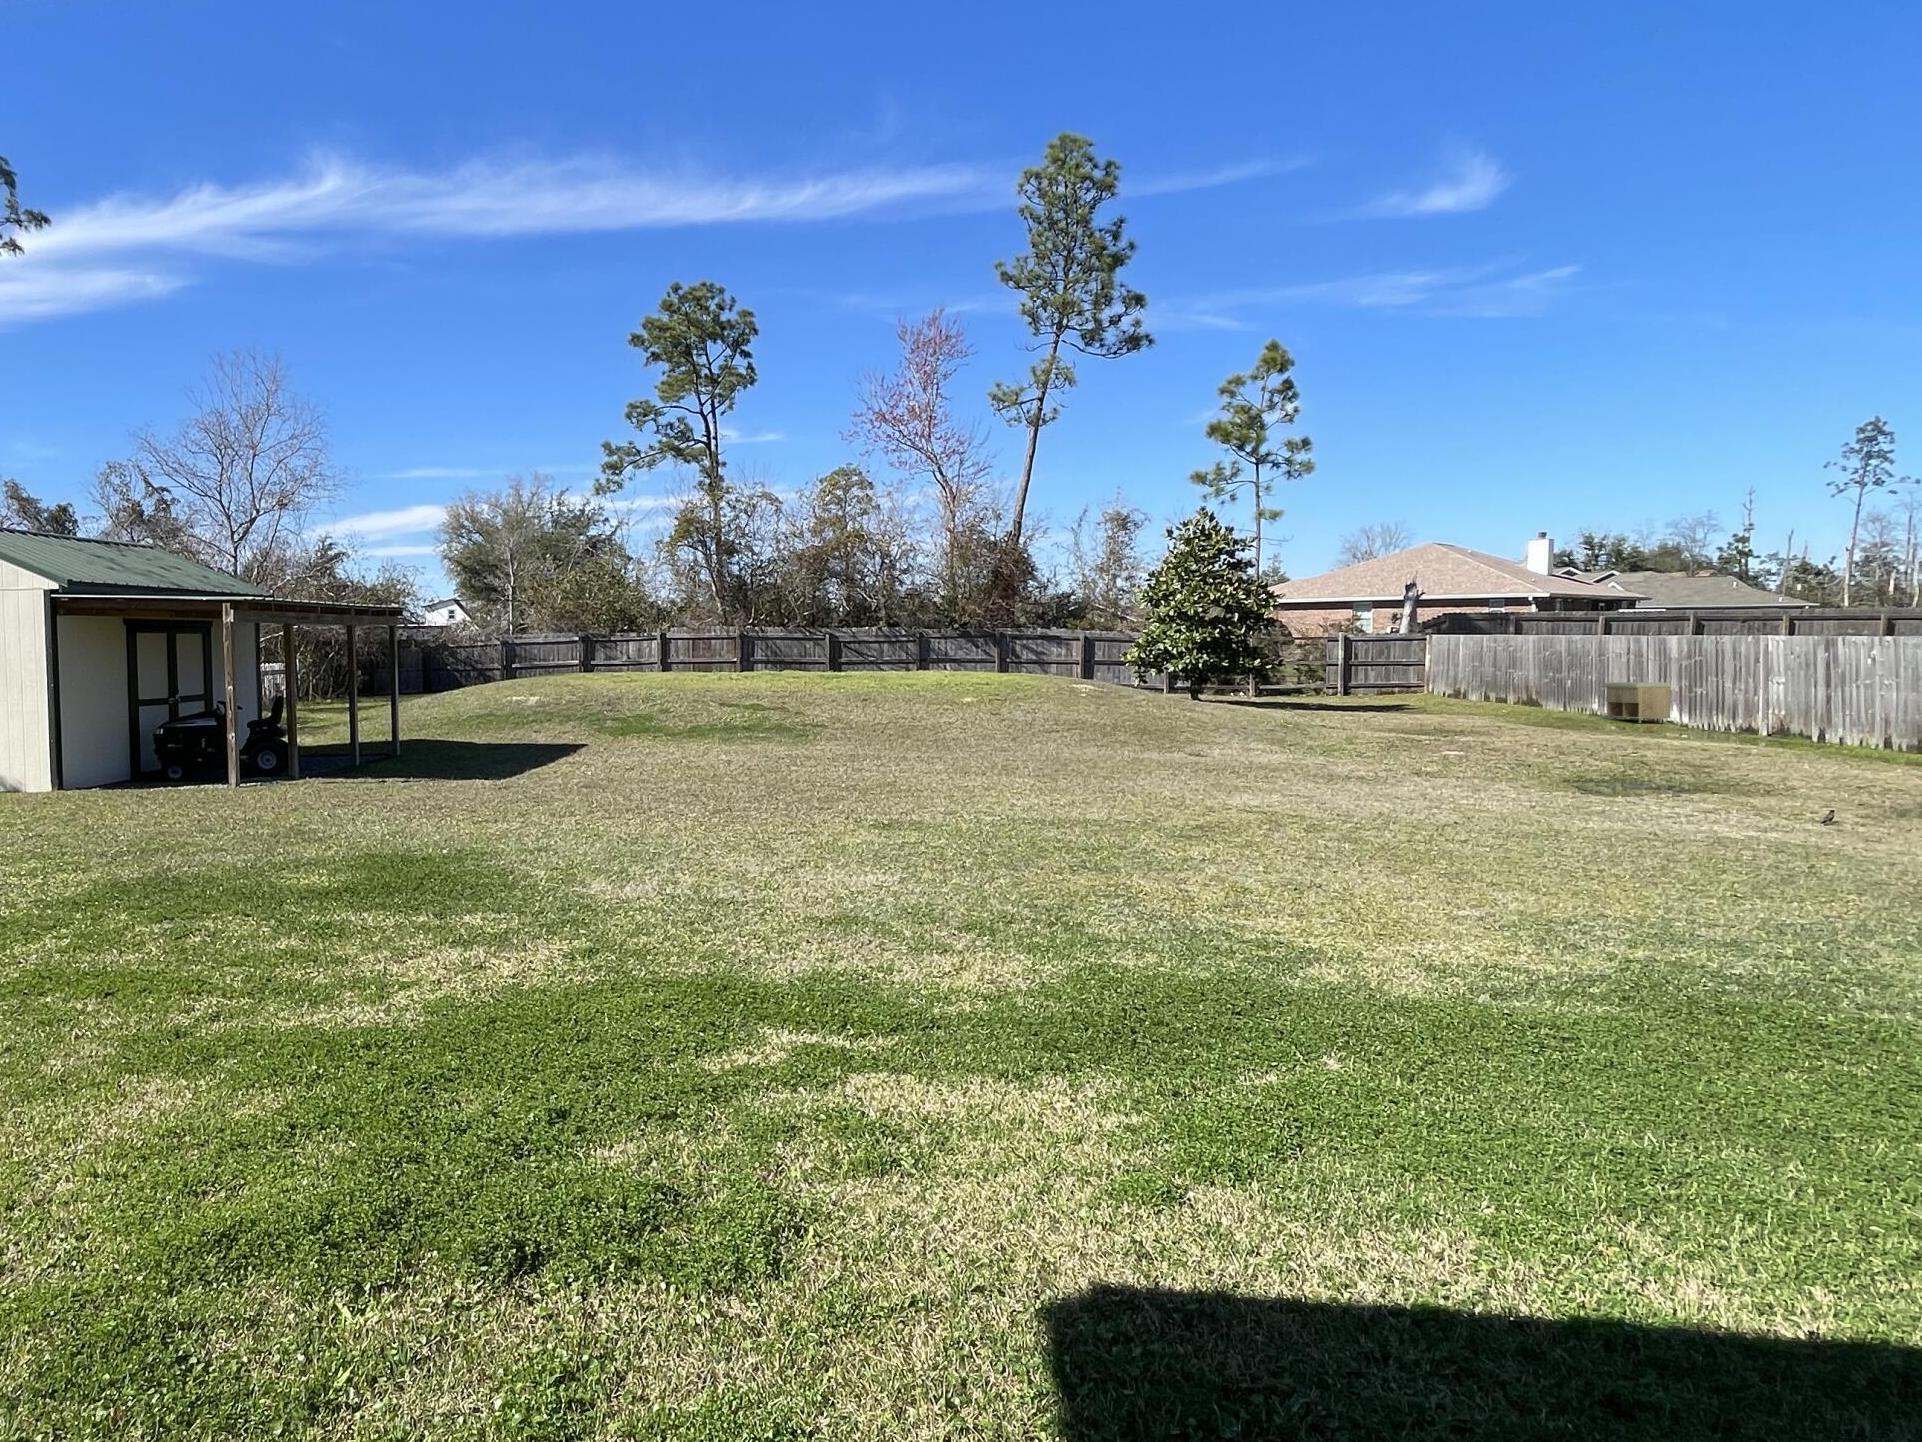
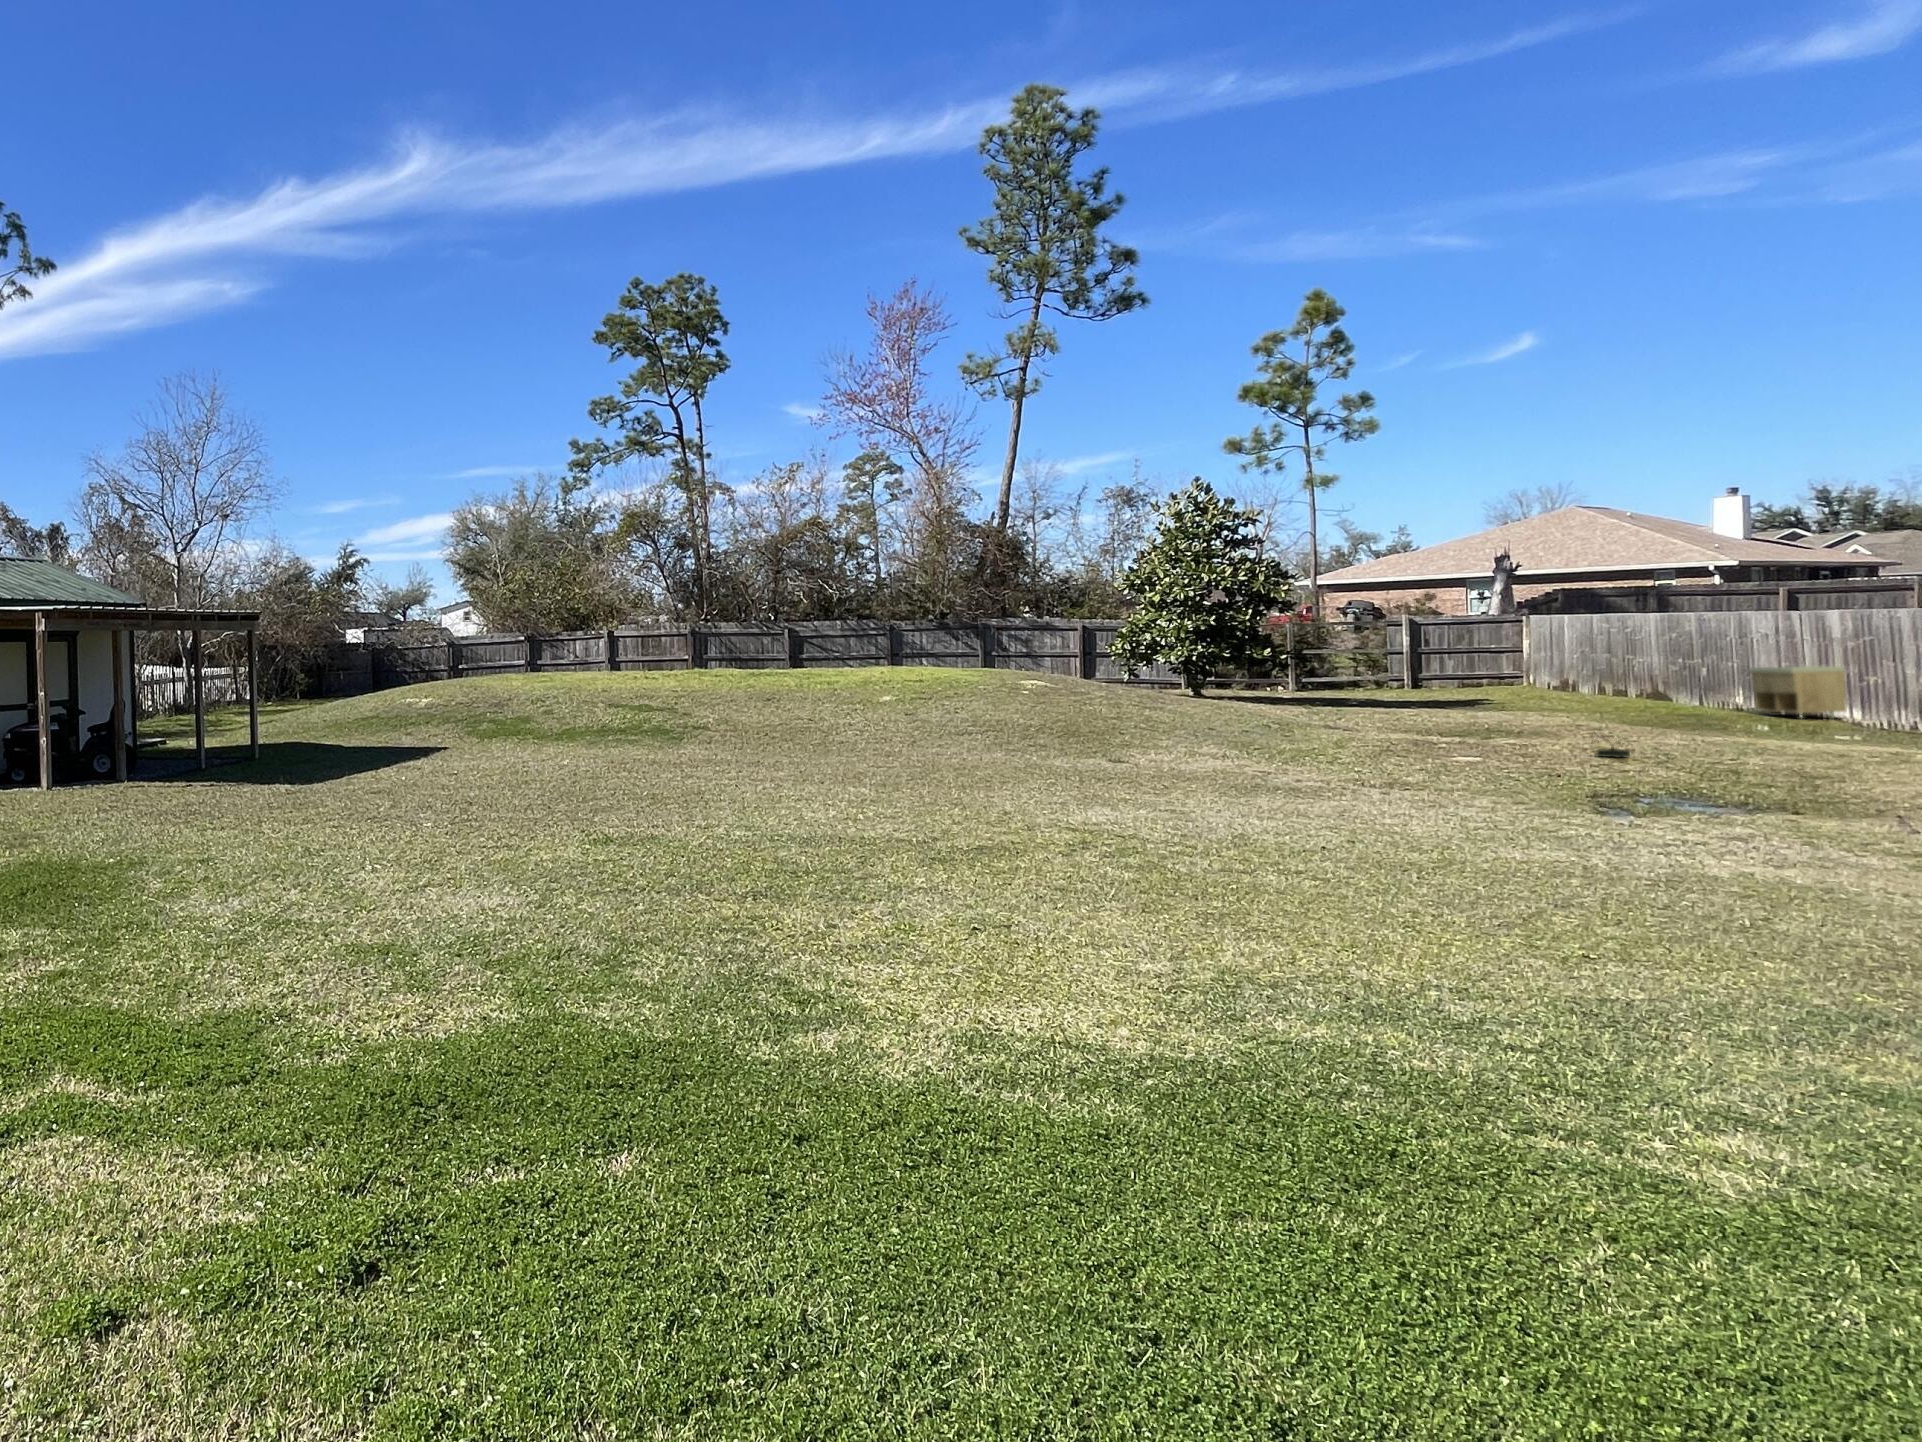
decorative plant: none [1516,730,1550,753] -> present [1591,731,1630,758]

